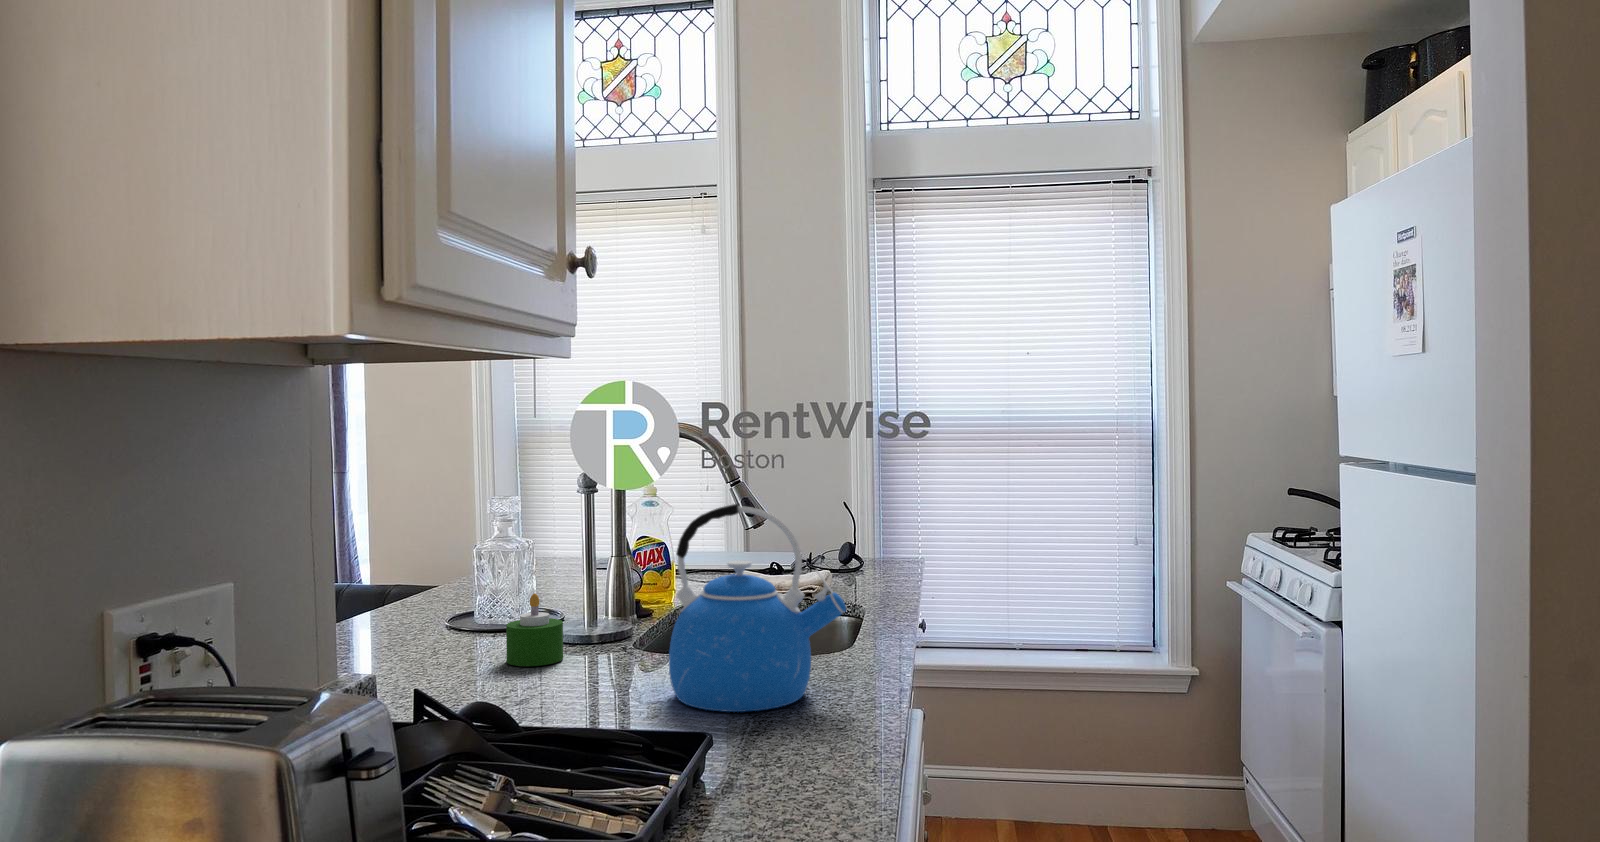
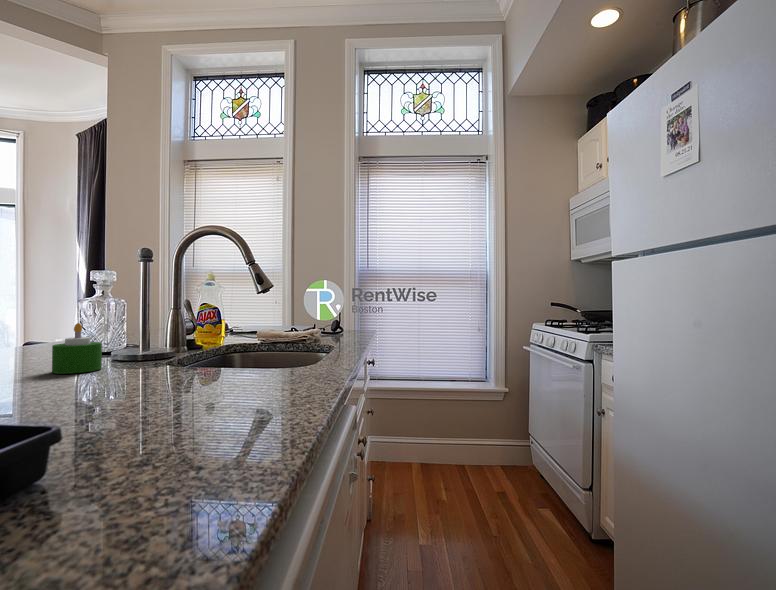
kettle: present [669,504,846,712] -> none [135,242,283,402]

